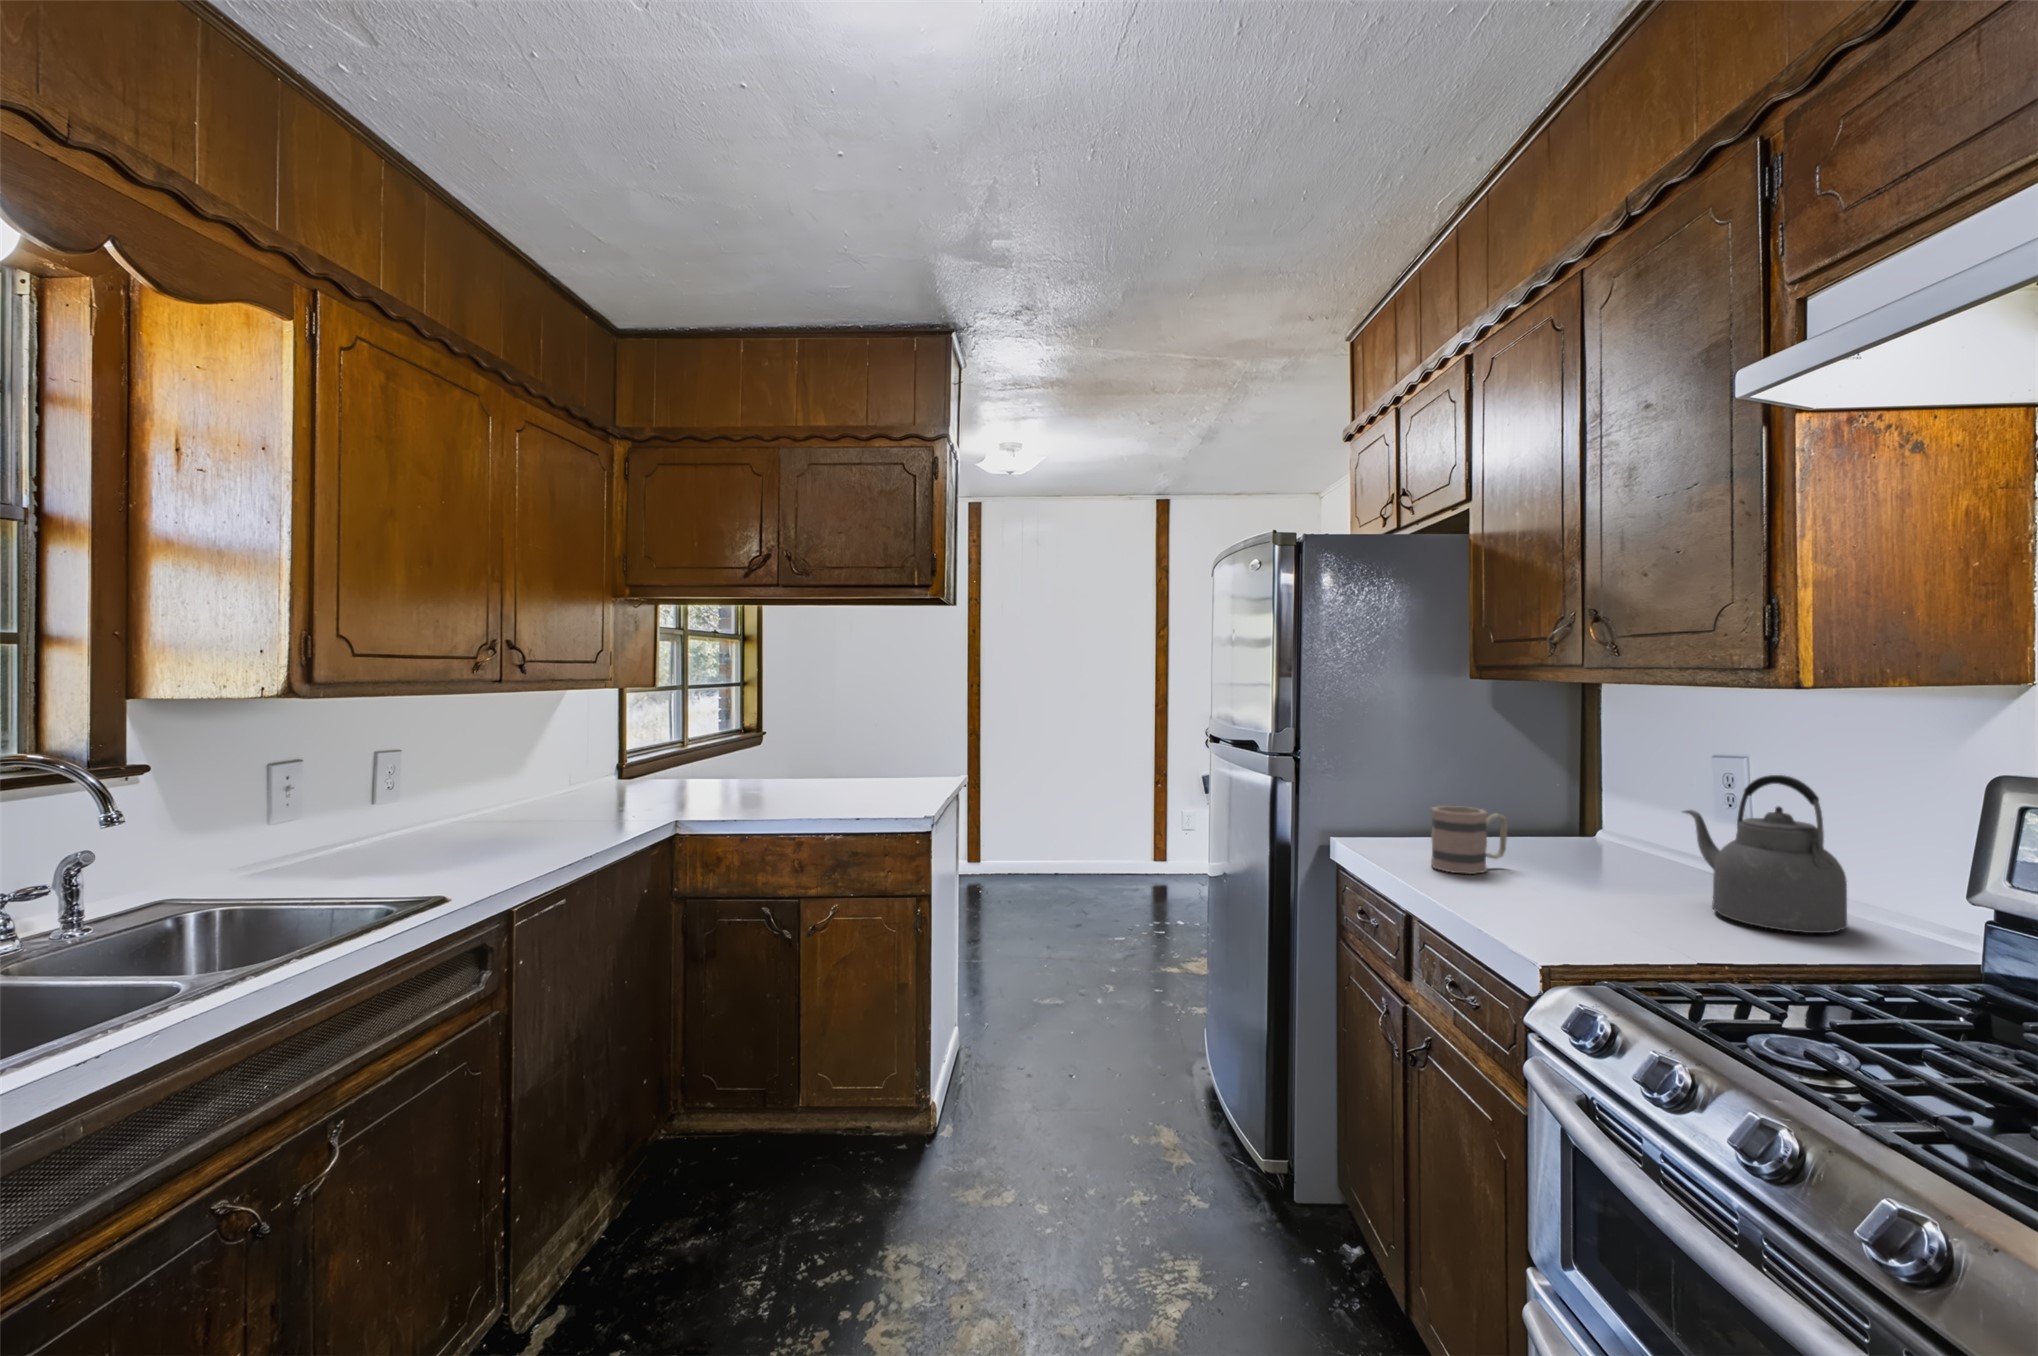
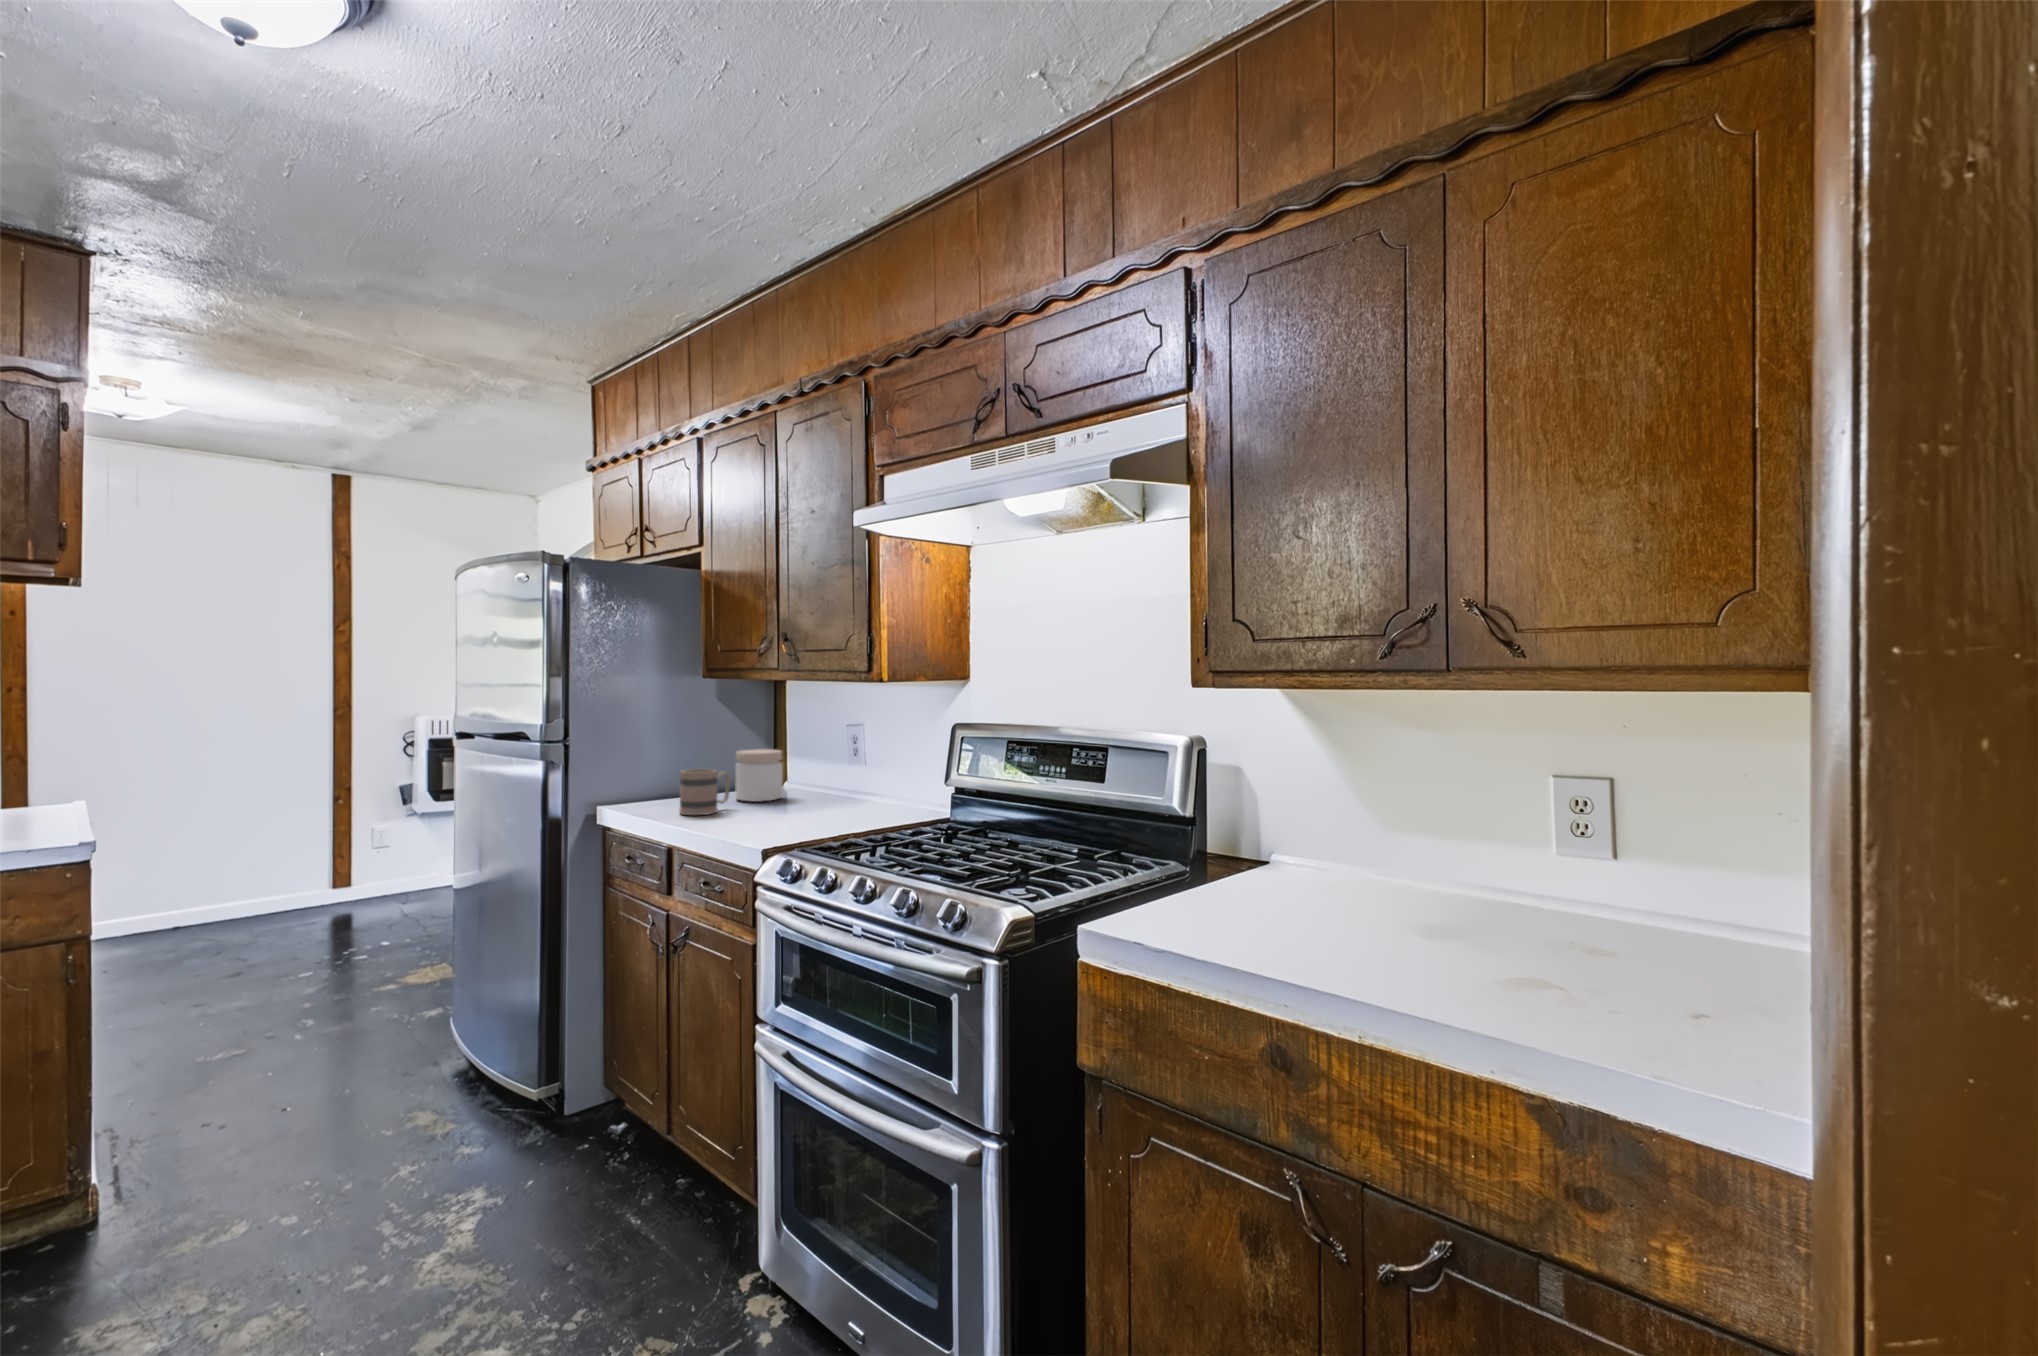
kettle: present [1683,775,1848,933] -> none [829,731,904,817]
jar: none [1520,783,1597,863] -> present [735,749,783,802]

